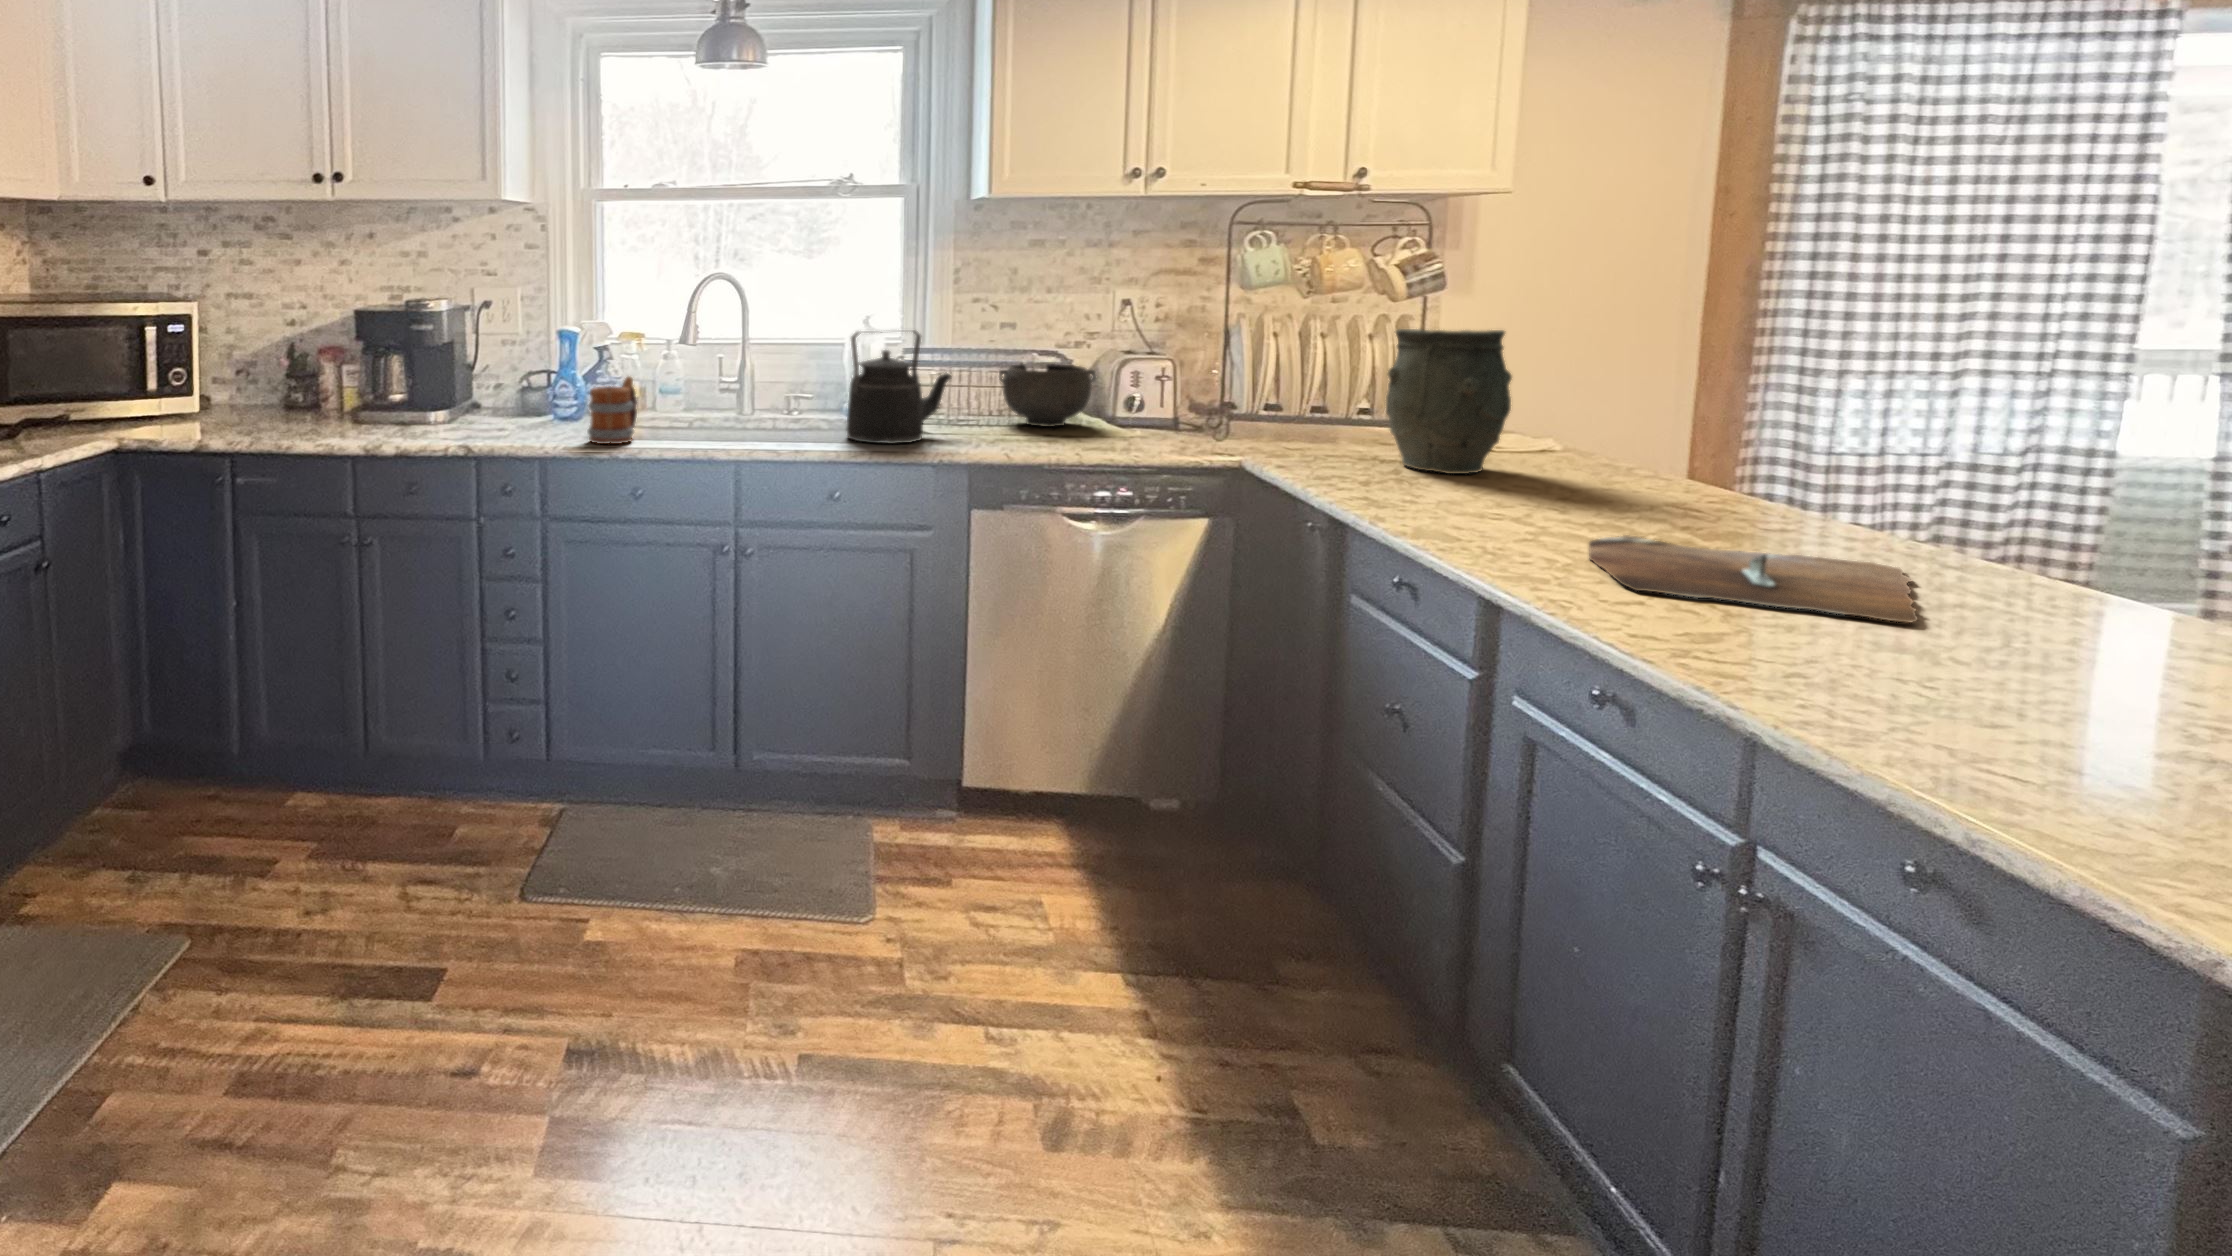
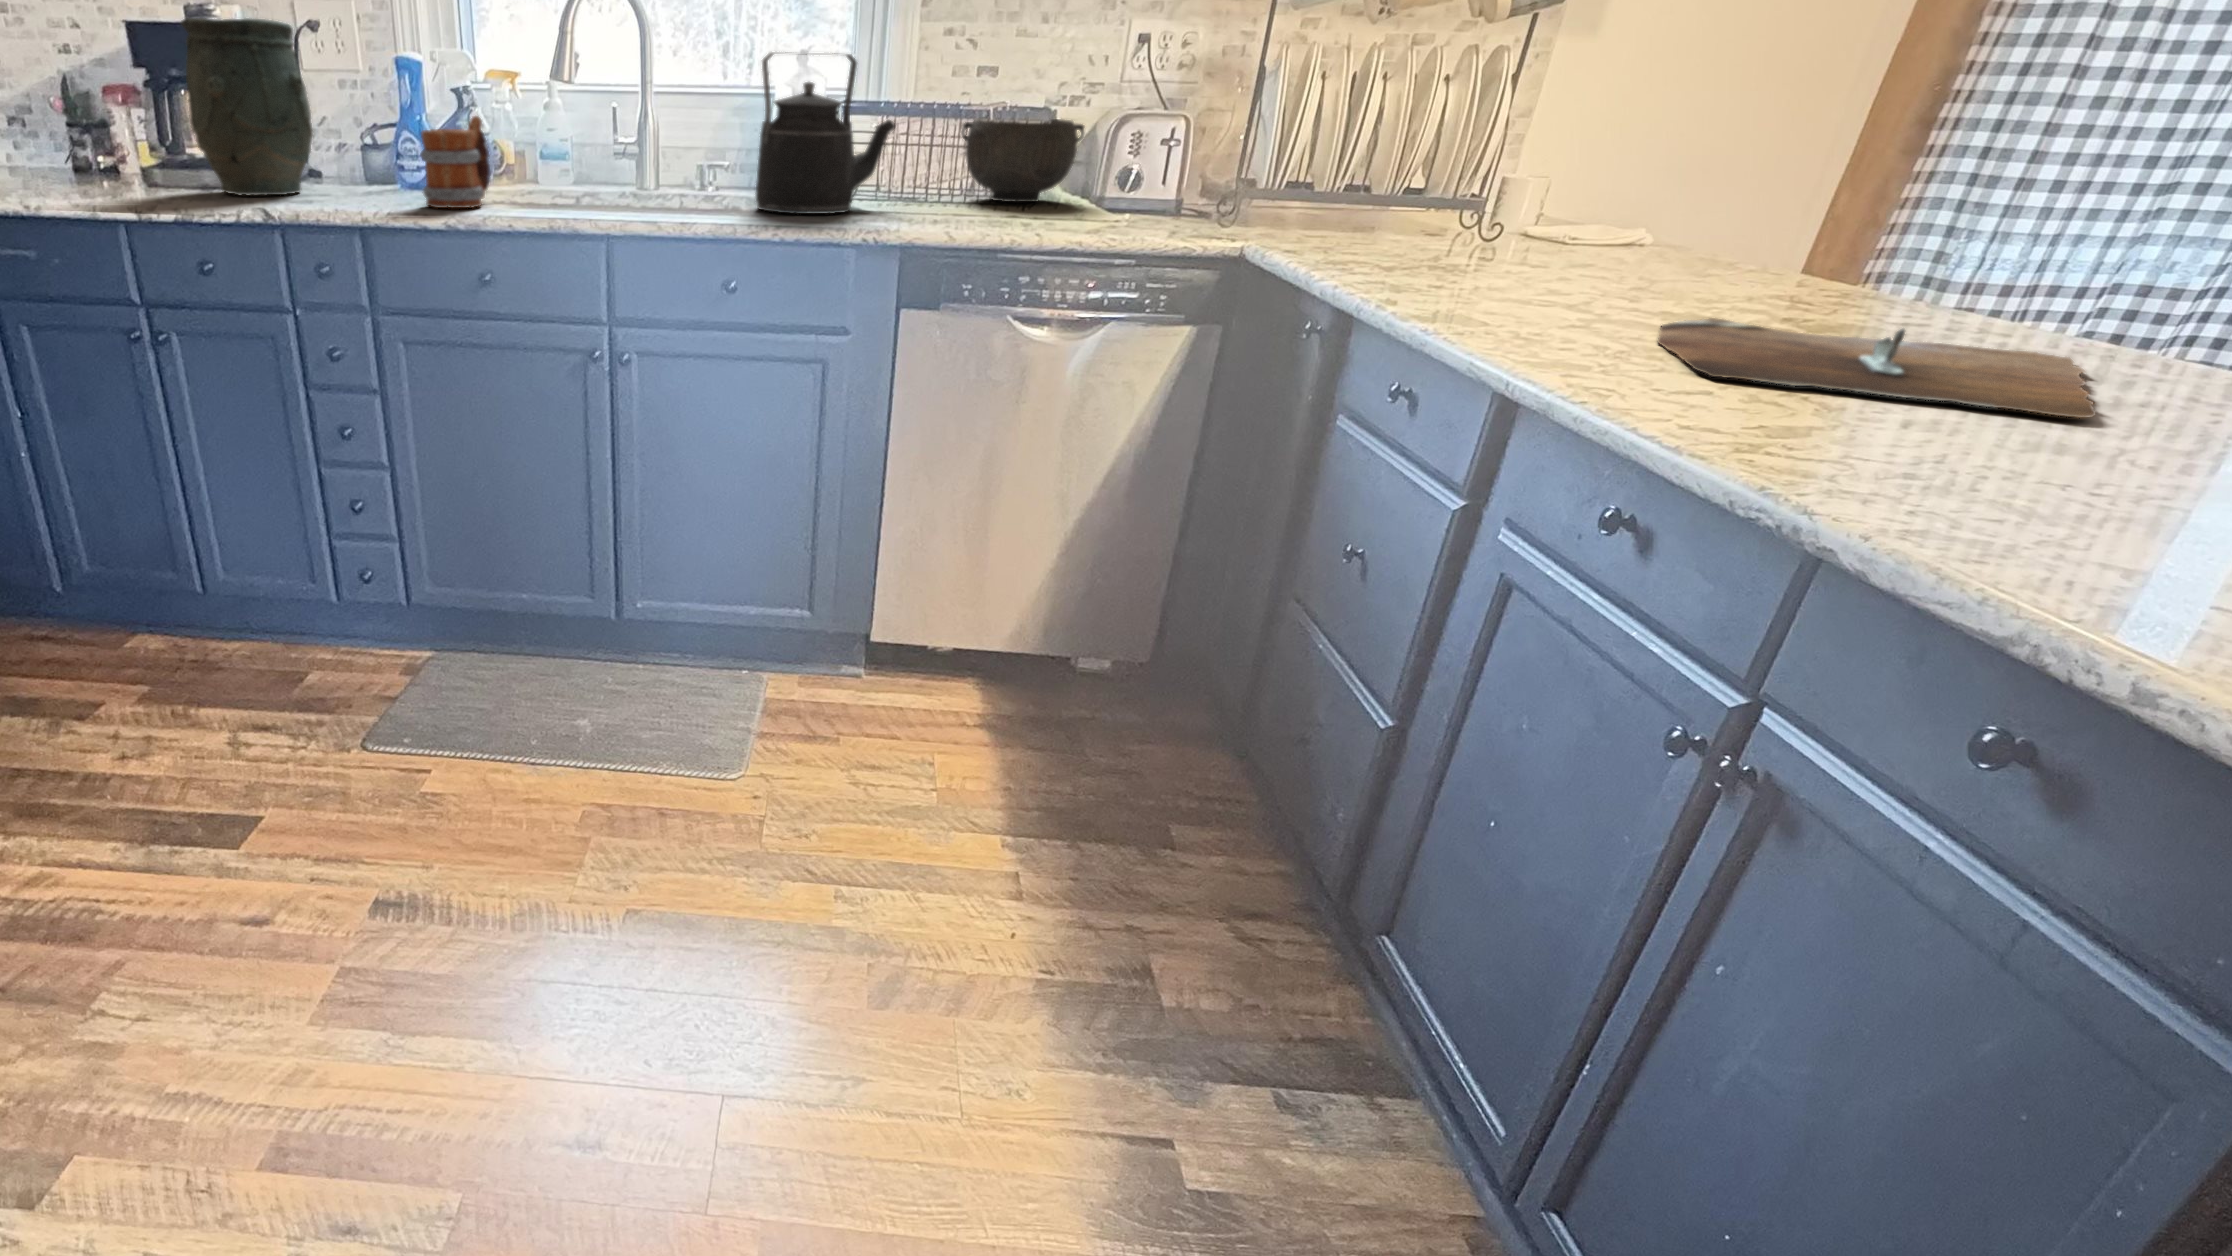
vase: present [1386,329,1512,474] -> present [181,18,312,195]

